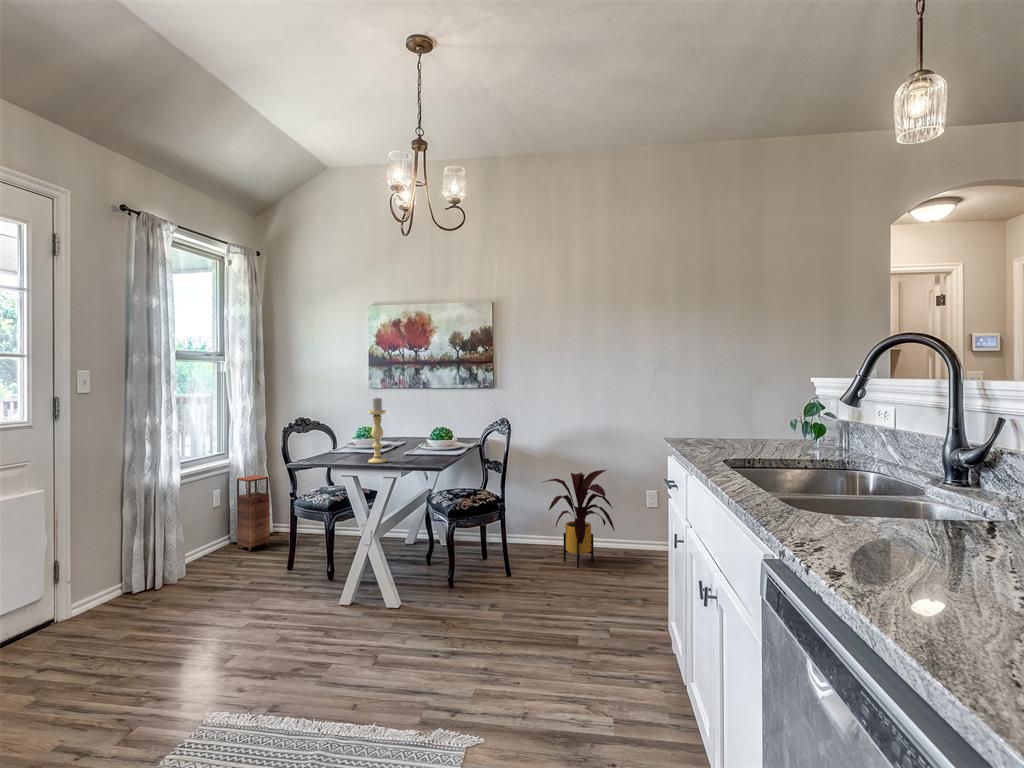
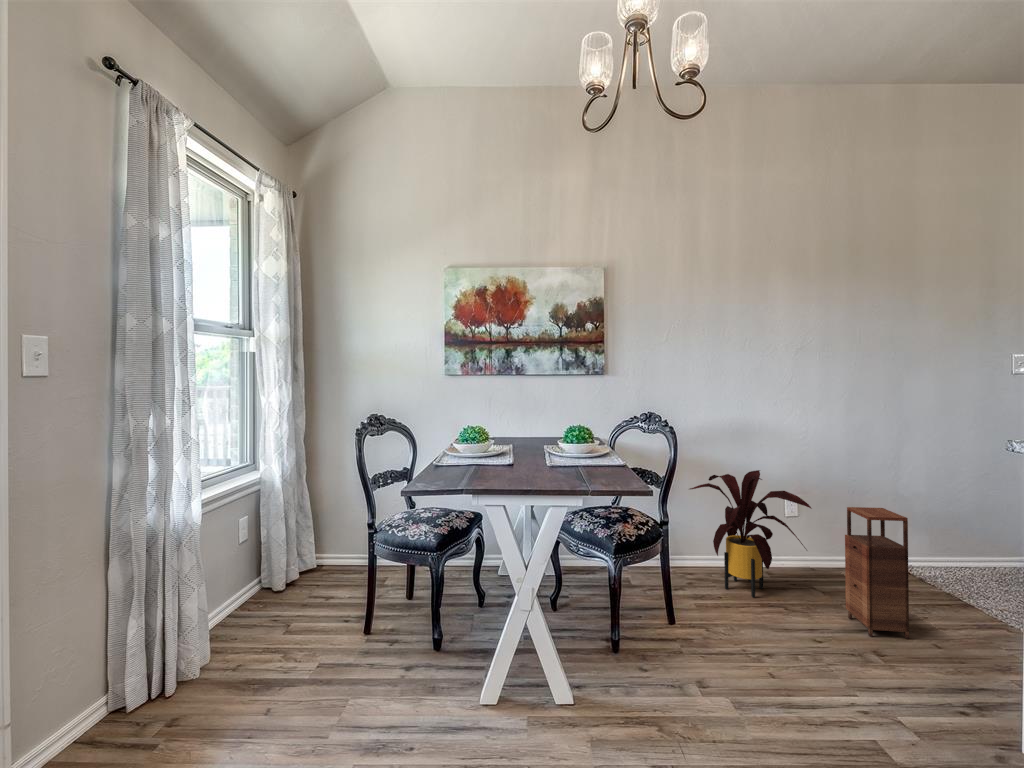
candle holder: present [368,398,387,463] -> none [535,376,563,480]
storage cabinet: present [237,475,270,552] -> present [845,507,909,639]

